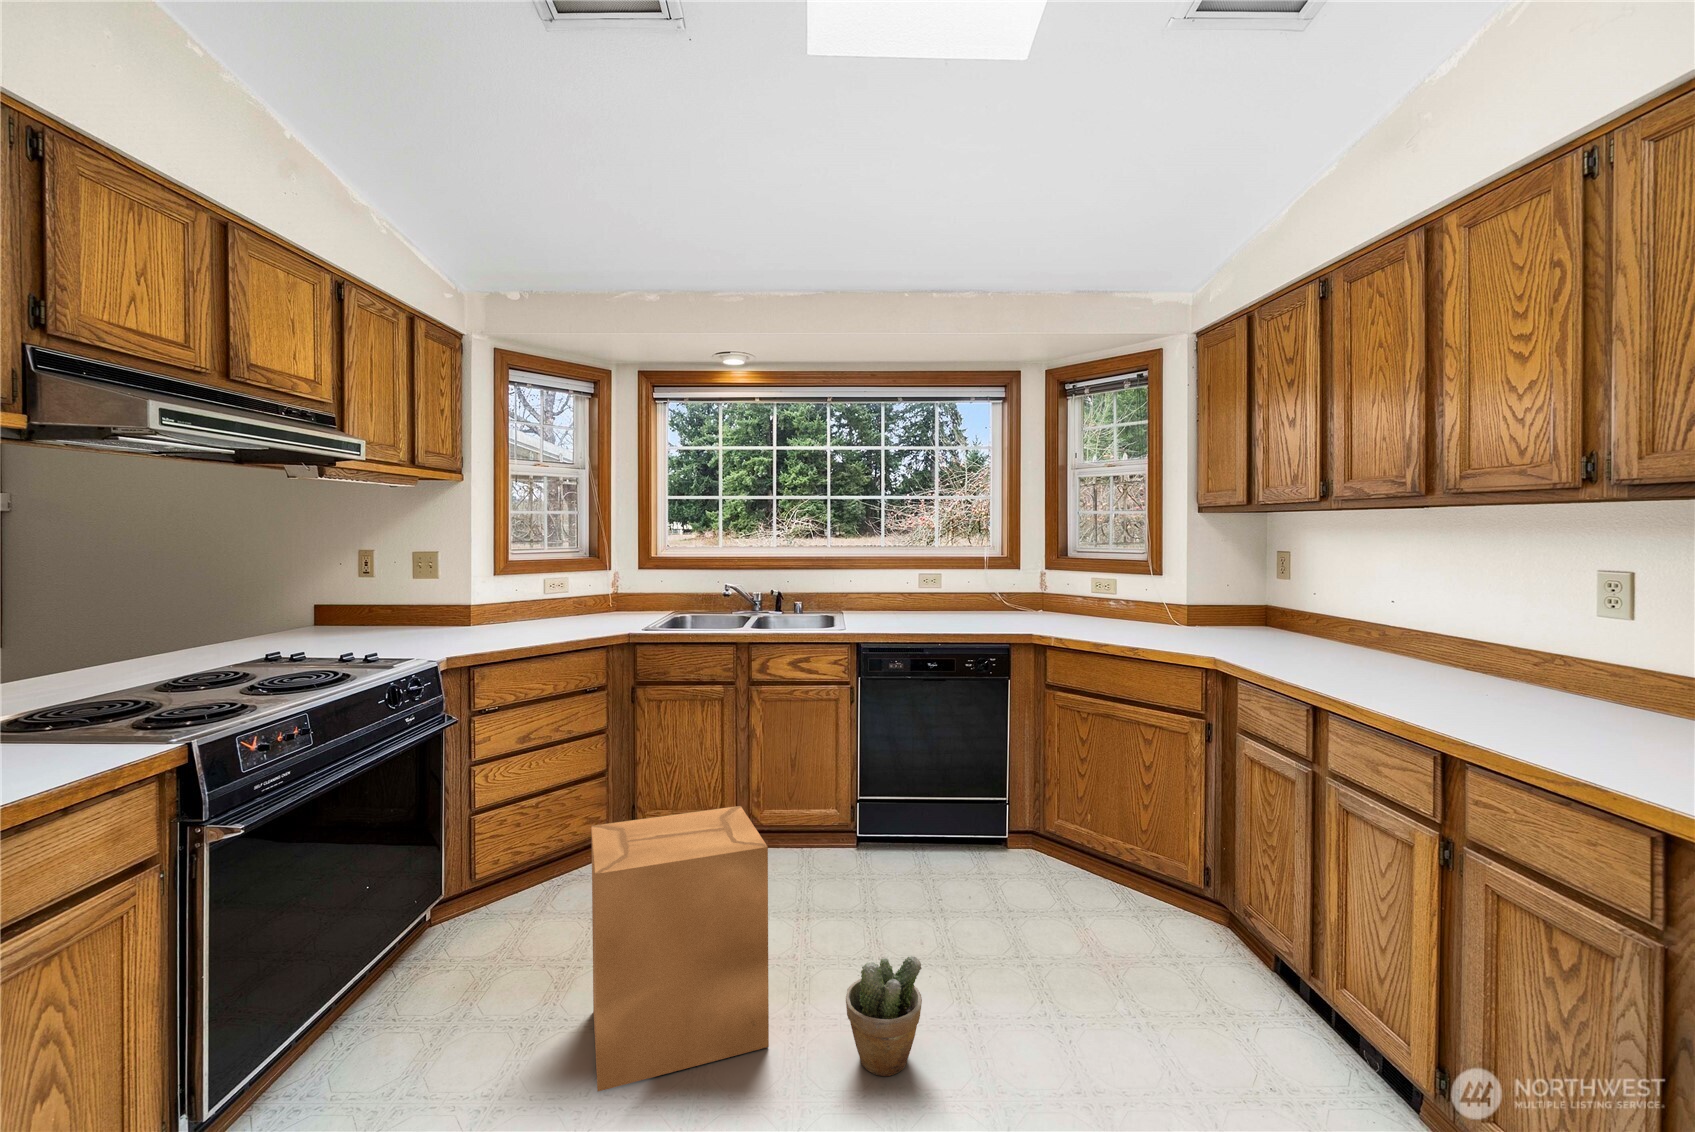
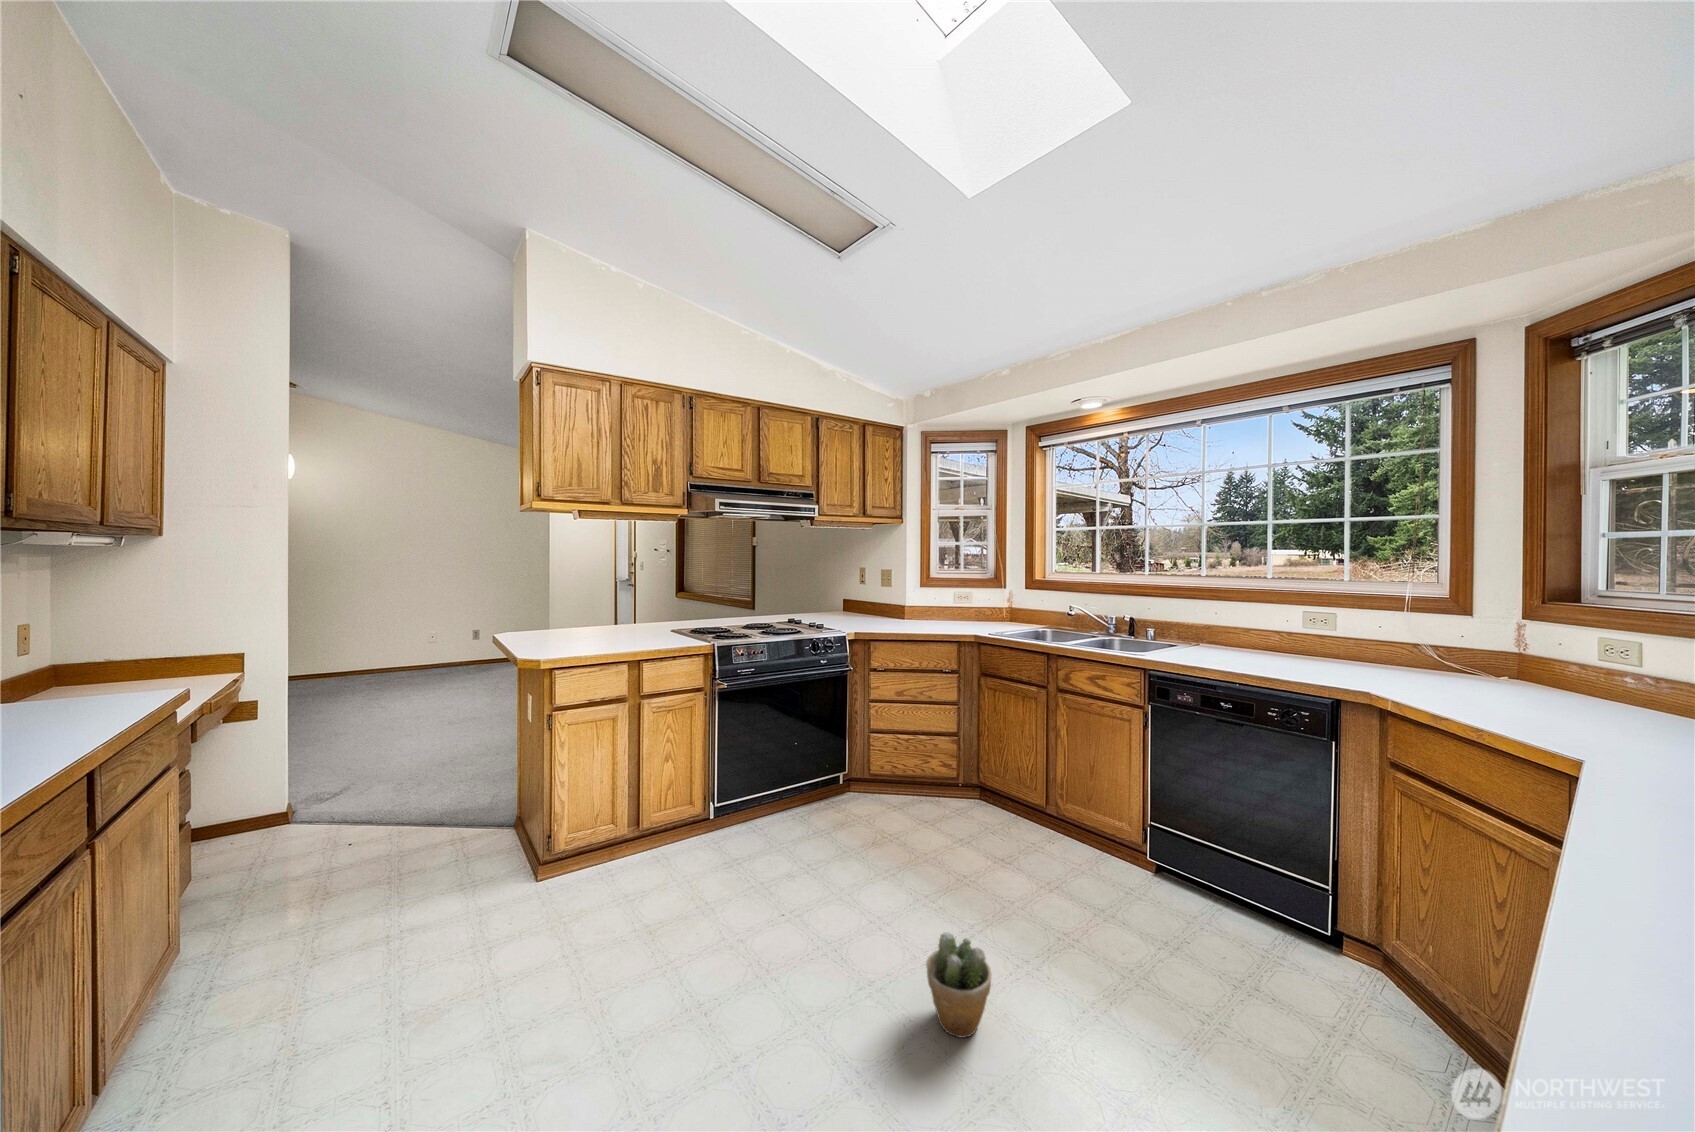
cardboard box: present [591,806,769,1091] -> none [806,756,942,957]

